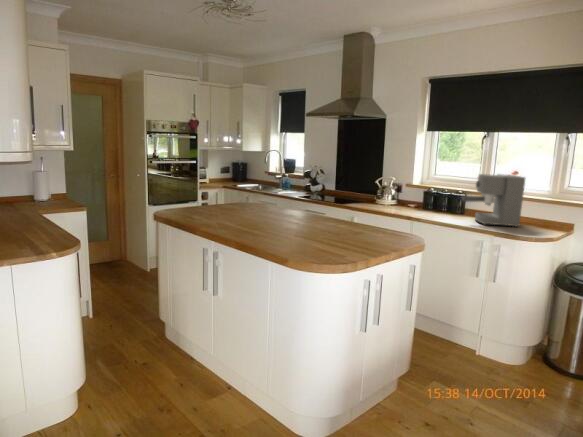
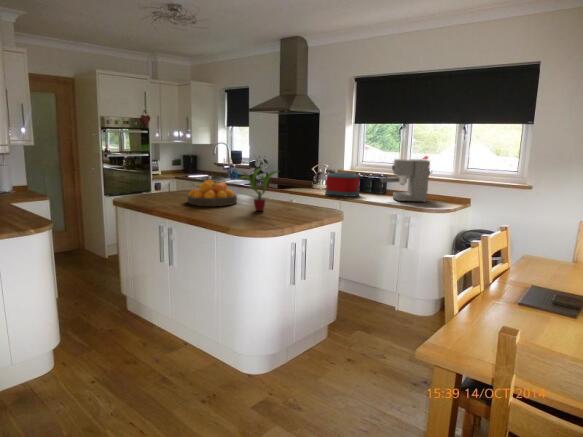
potted plant: none [300,184,349,236] -> present [241,169,279,211]
toaster: none [392,187,434,216] -> present [325,172,360,197]
fruit bowl: none [237,195,294,227] -> present [187,180,237,206]

